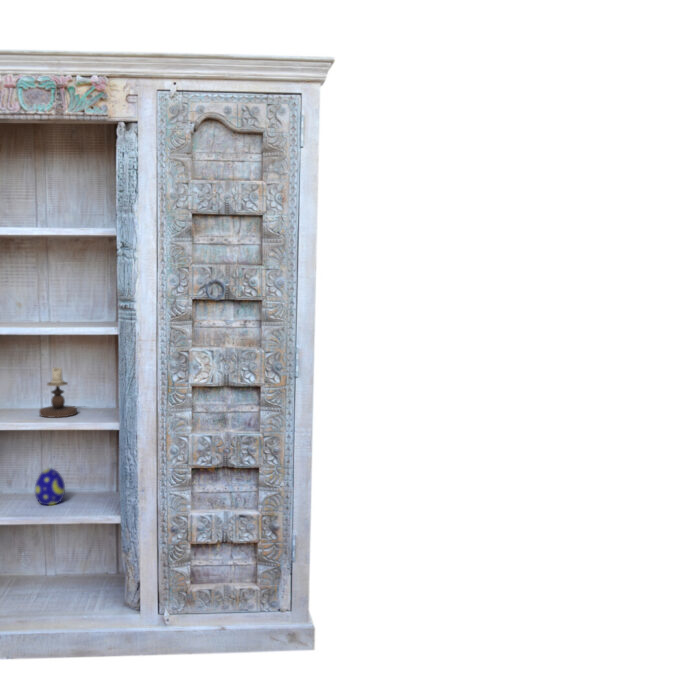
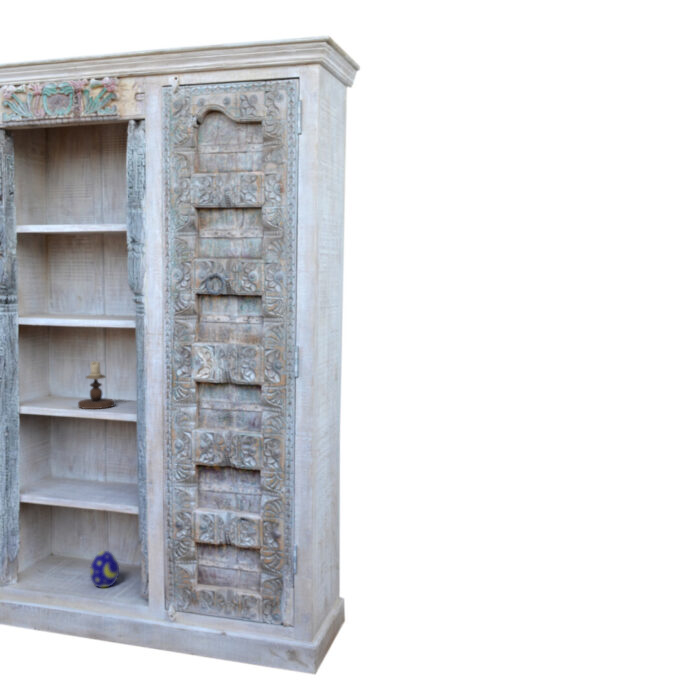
decorative egg: present [35,468,65,505] -> present [90,551,119,587]

